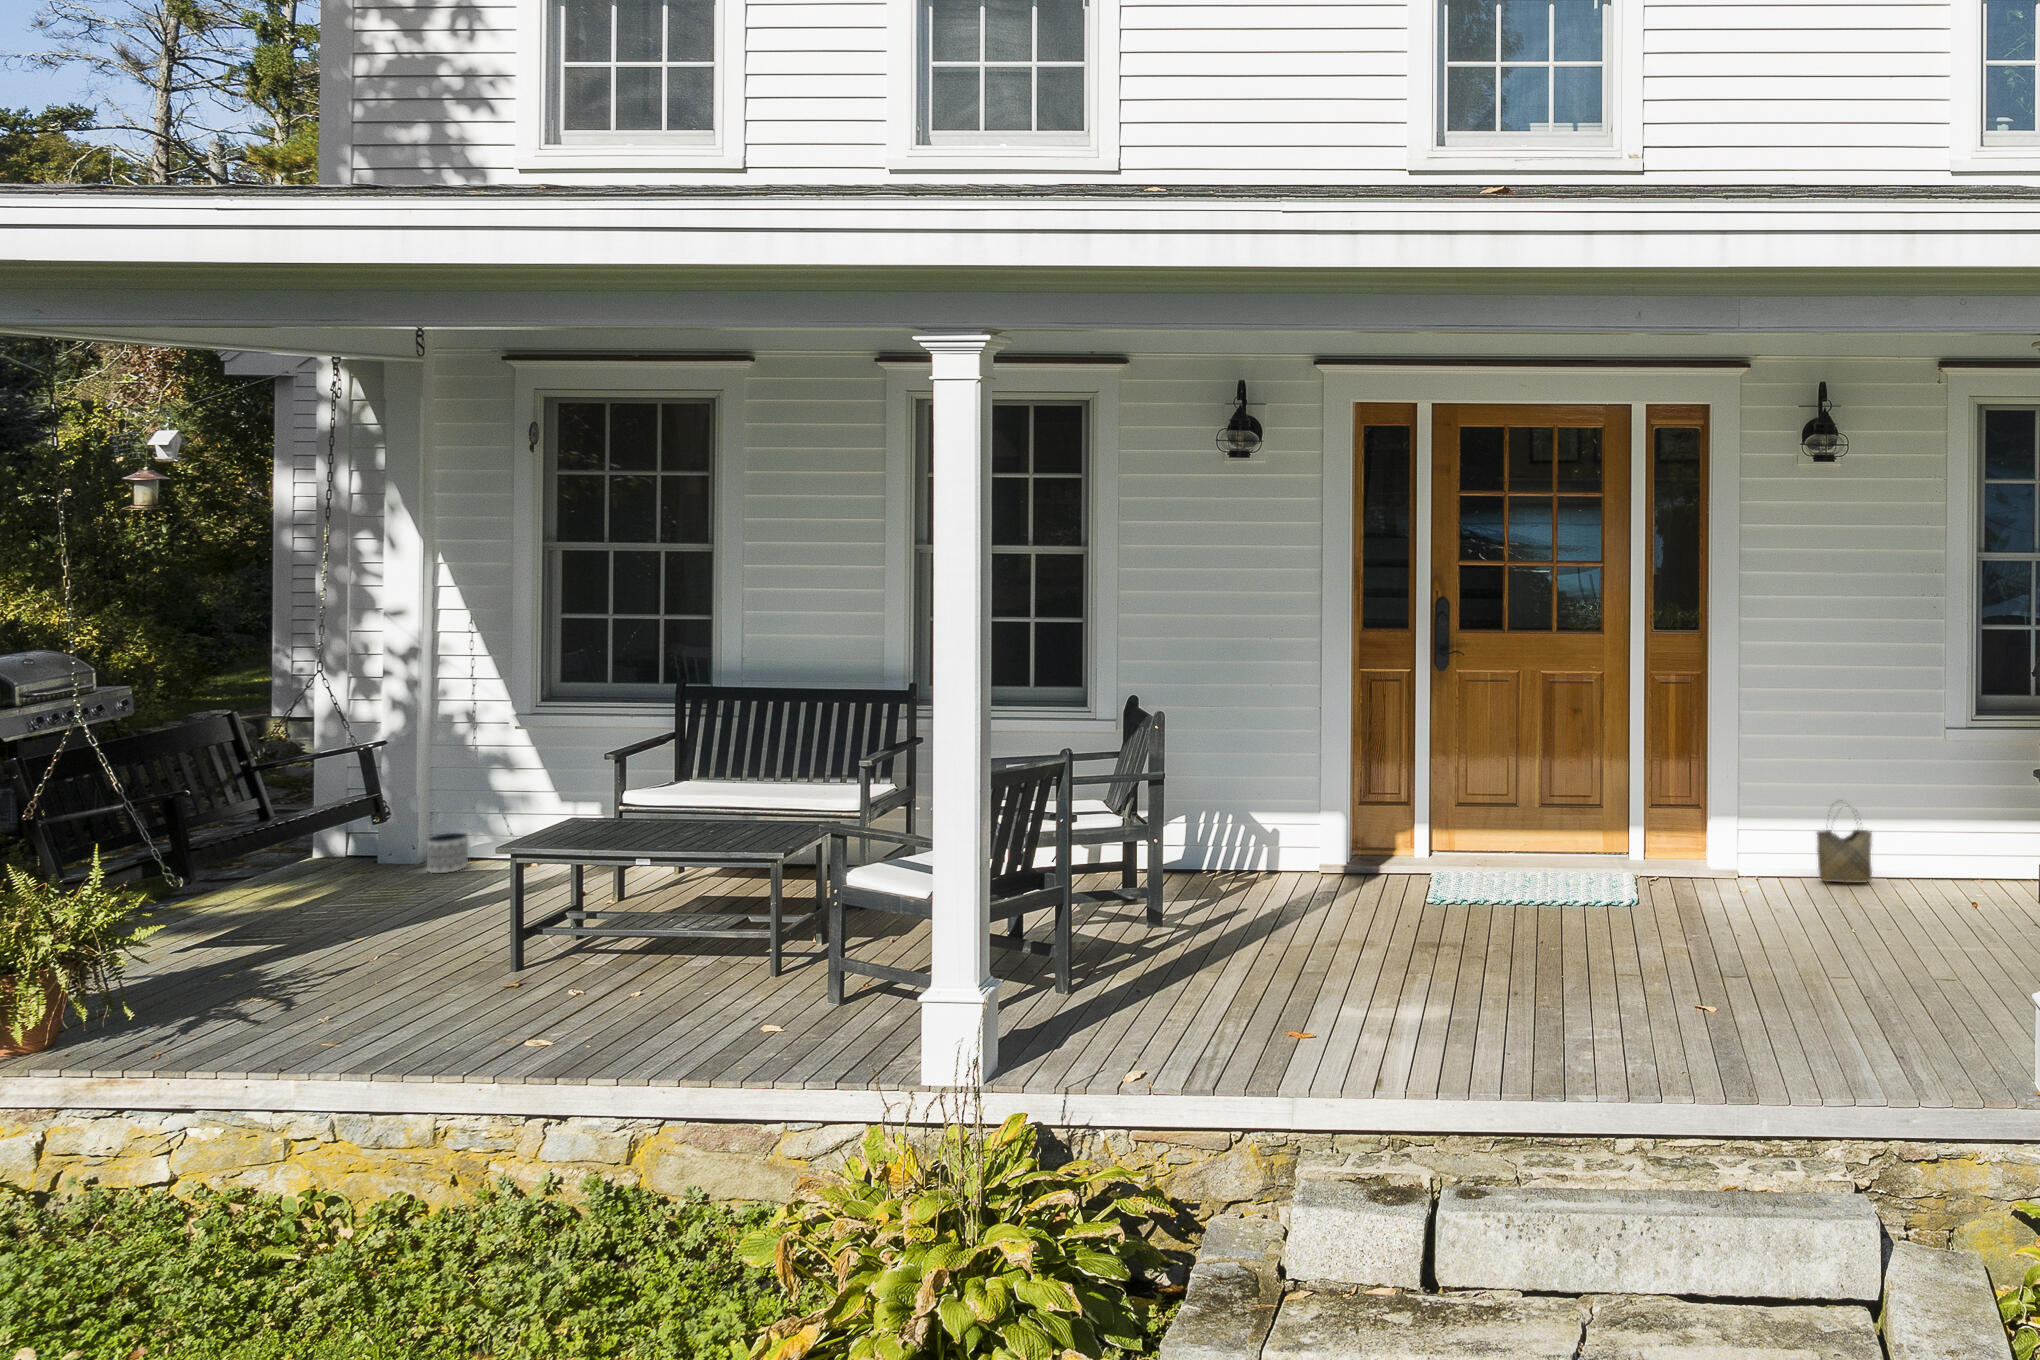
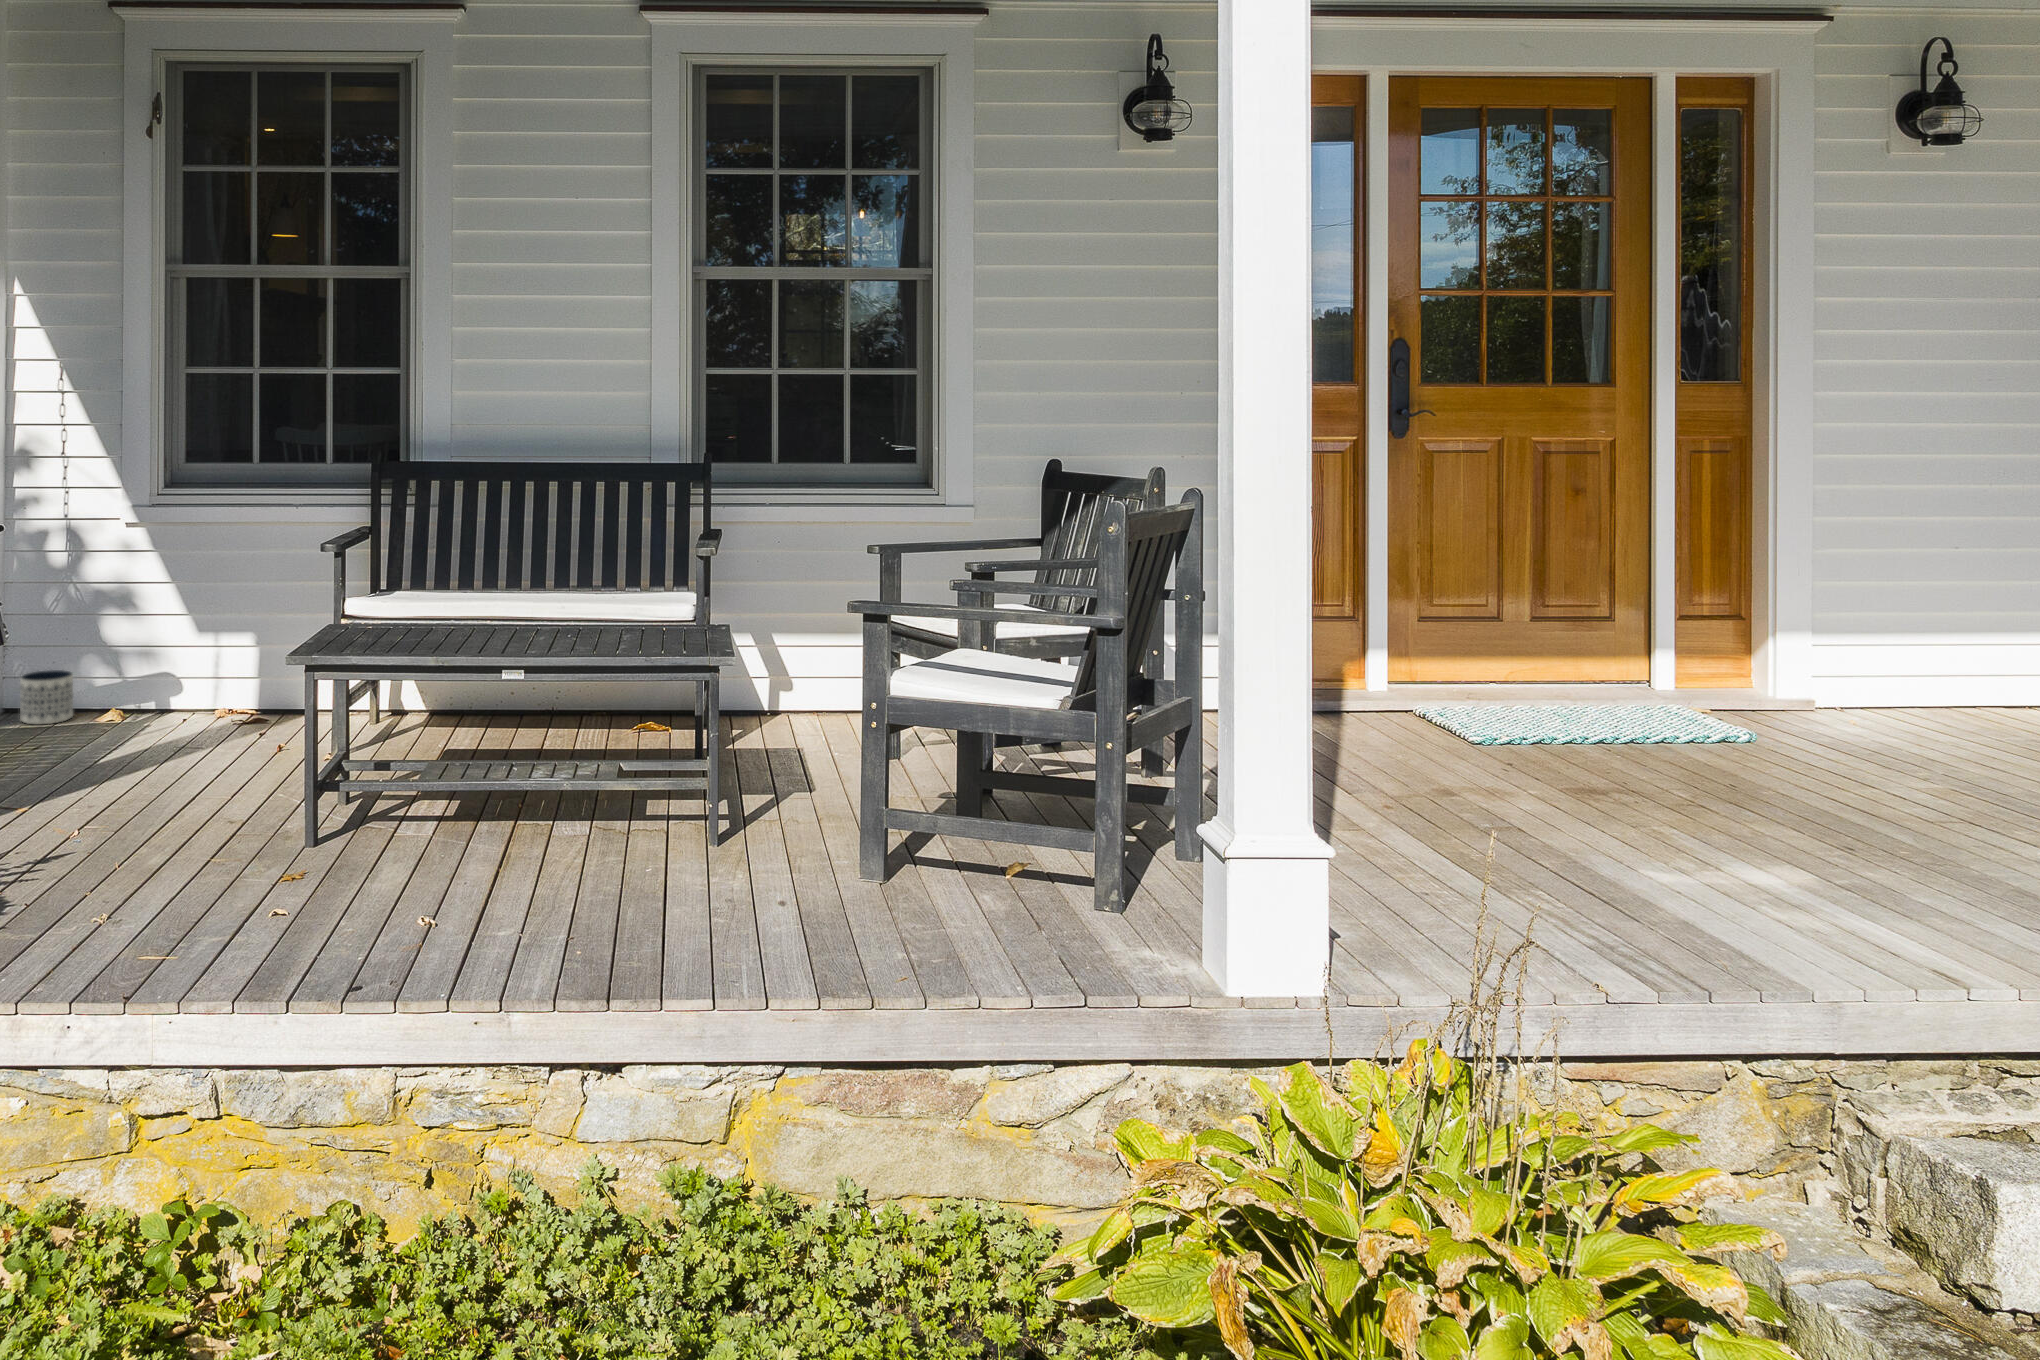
woven basket: present [1816,800,1872,883] -> none [1924,605,2003,711]

